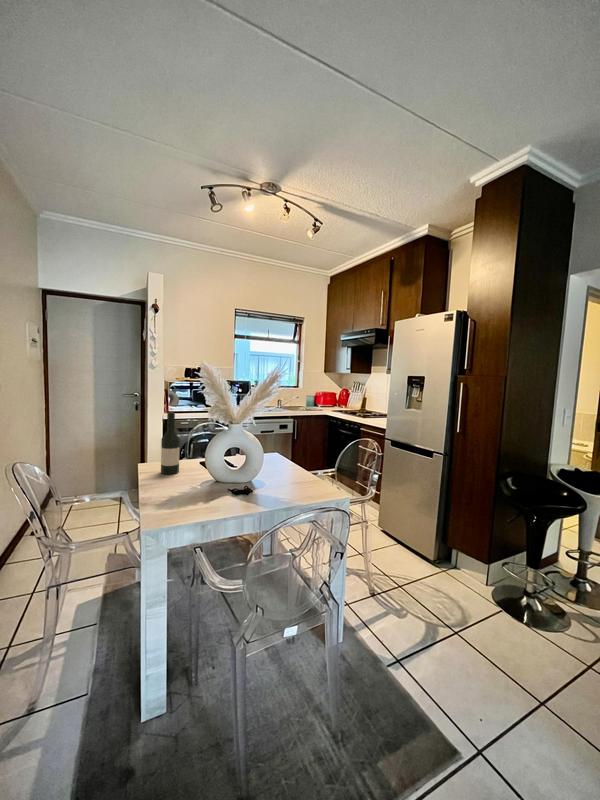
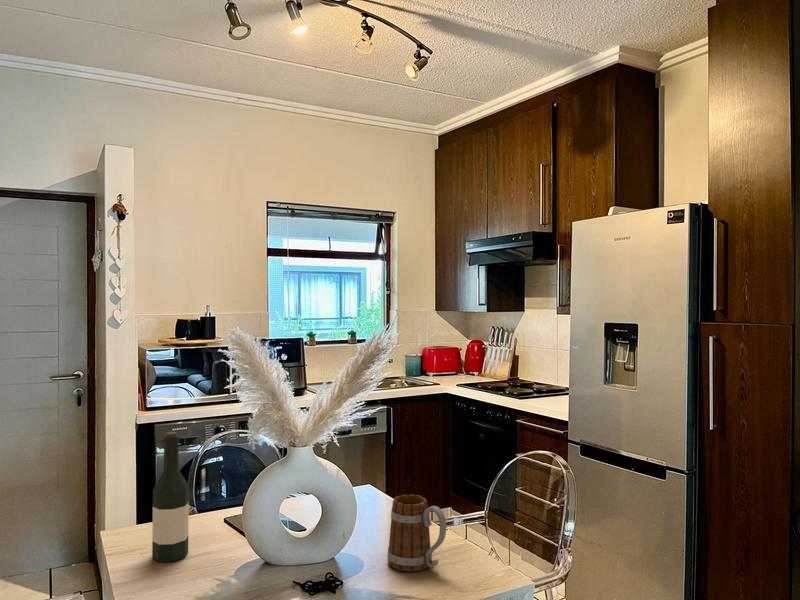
mug: none [276,448,306,484] -> present [387,495,446,571]

